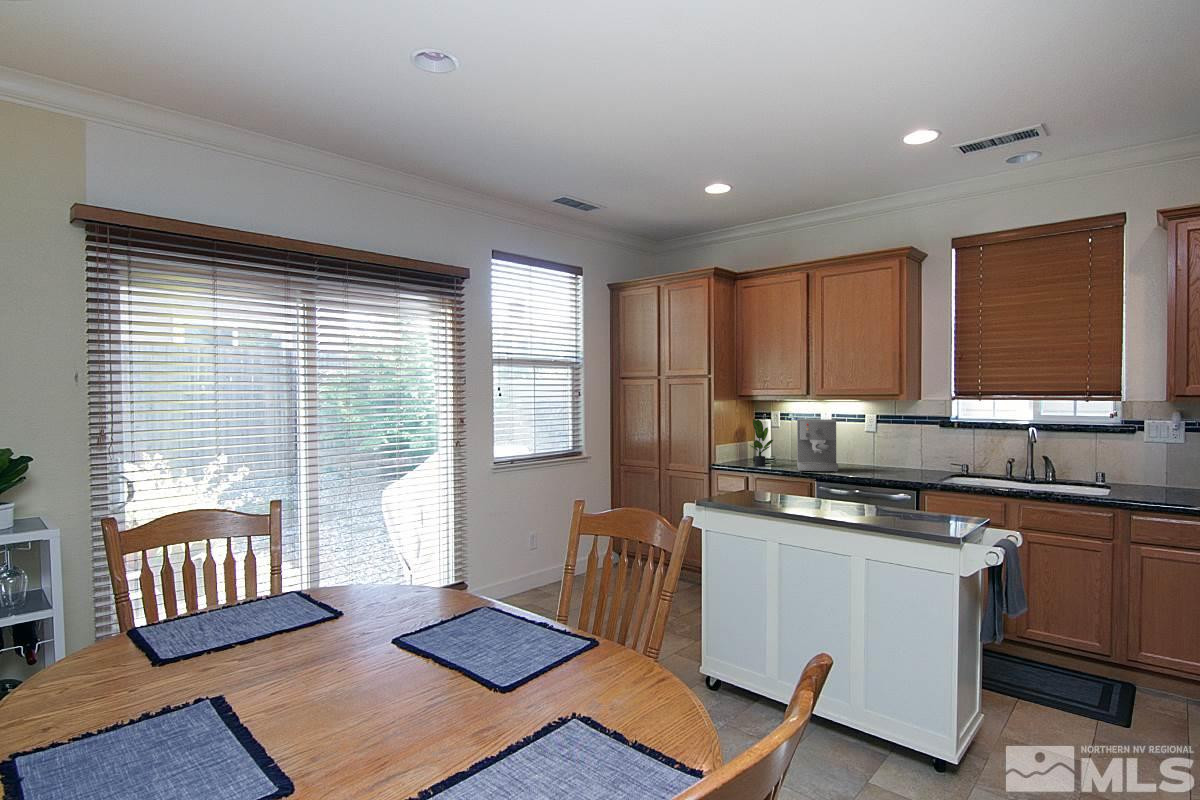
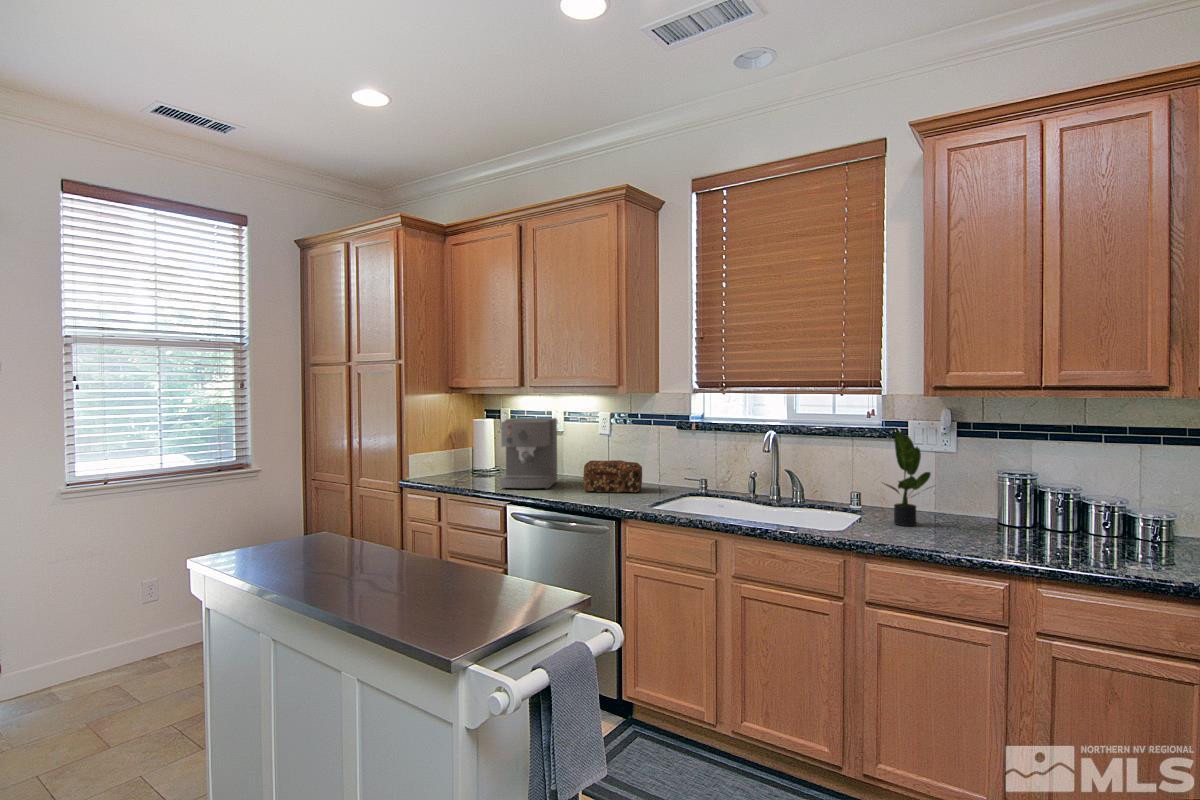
potted plant: present [750,419,773,466] -> present [884,431,931,526]
bread loaf: none [867,451,915,474] -> present [583,460,642,492]

